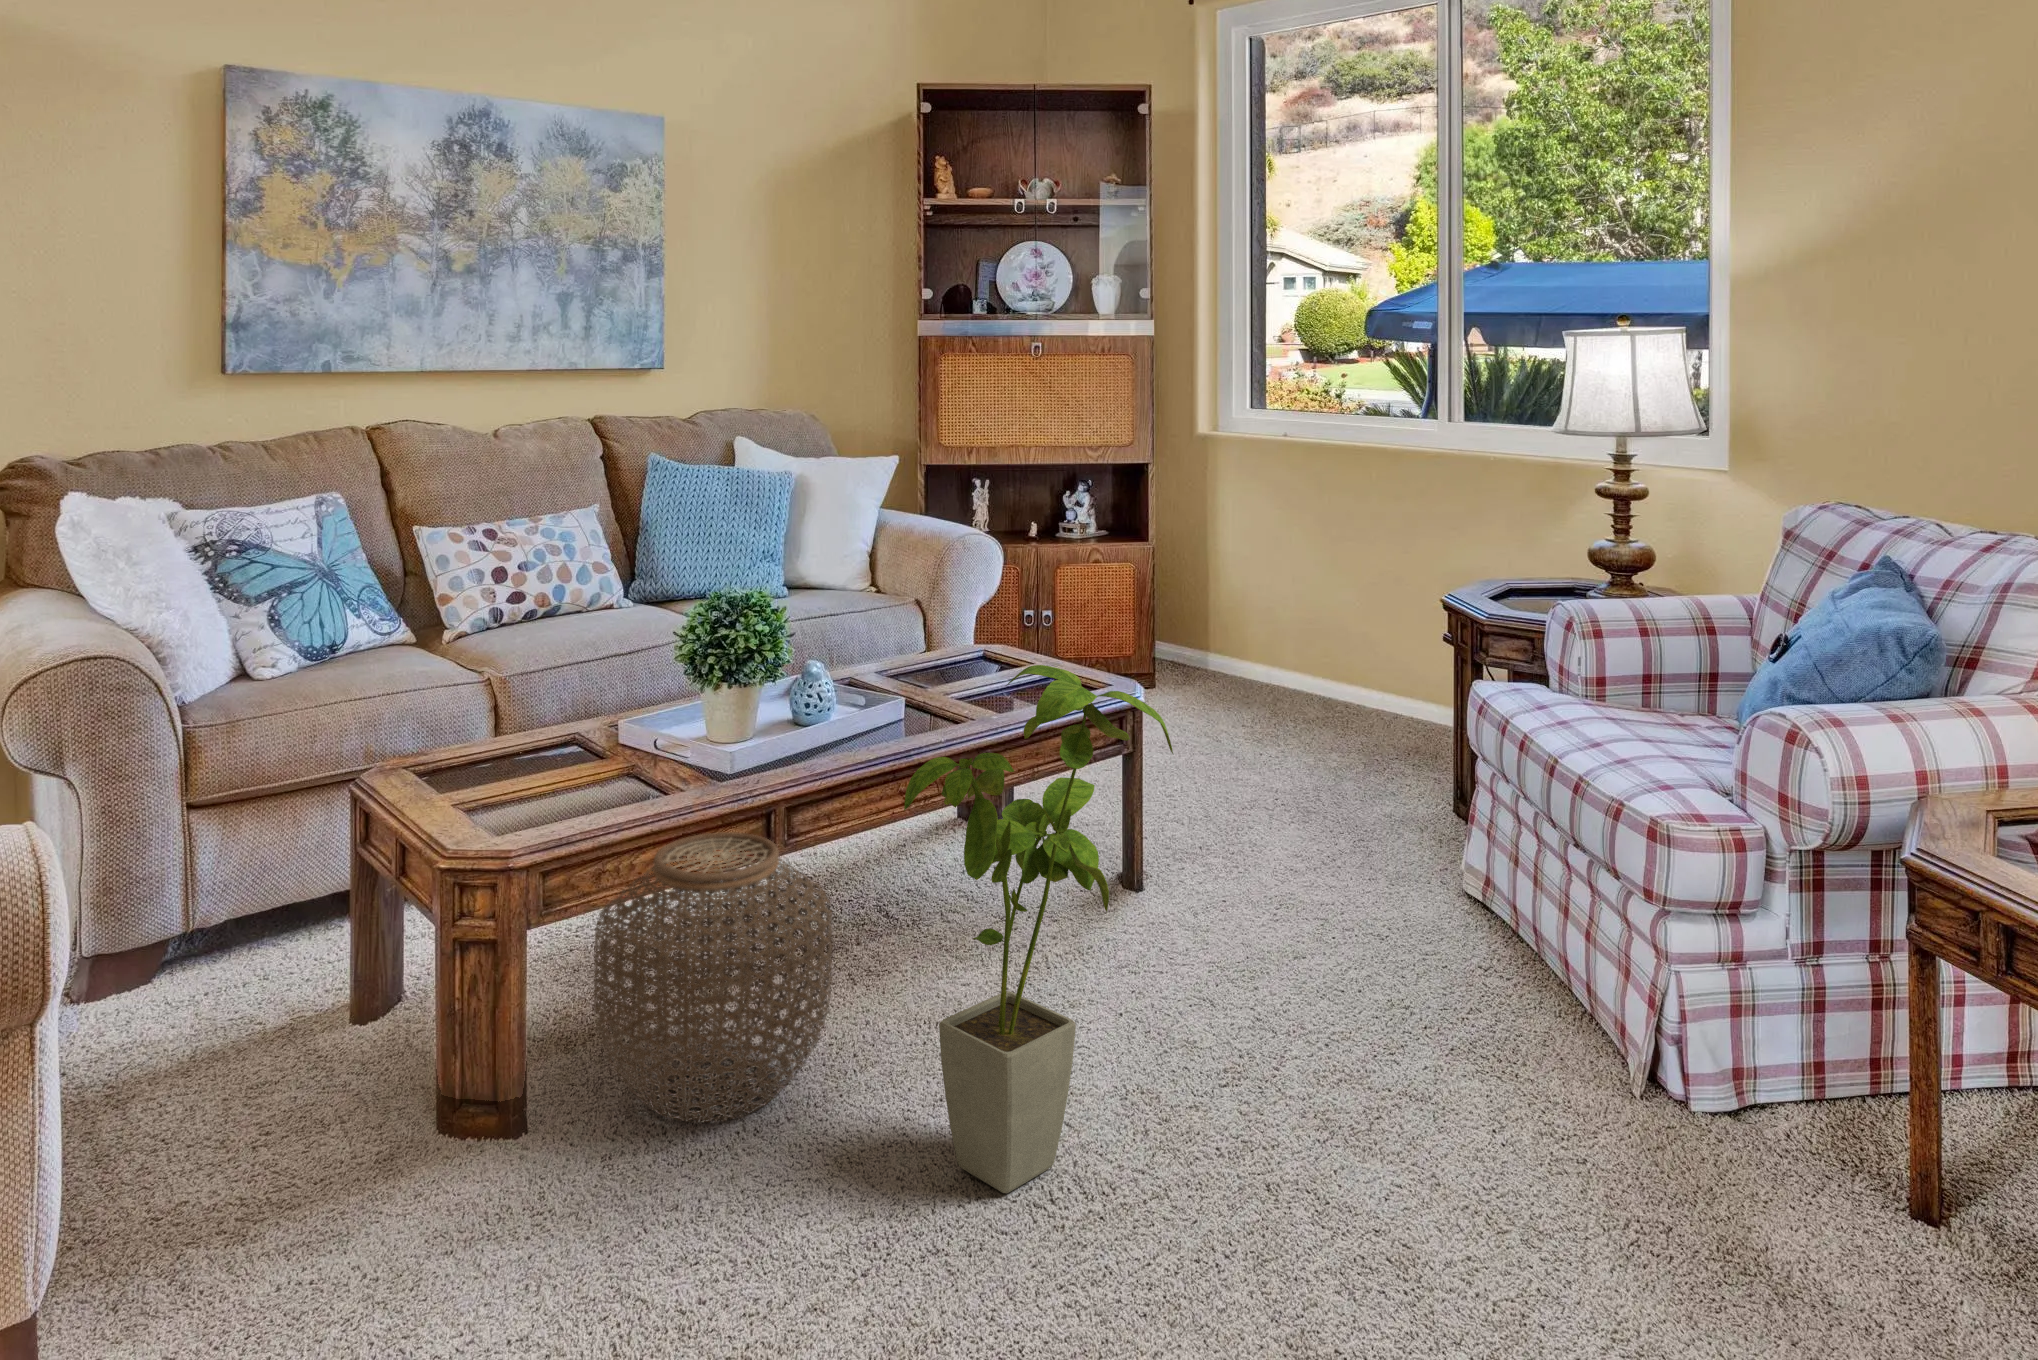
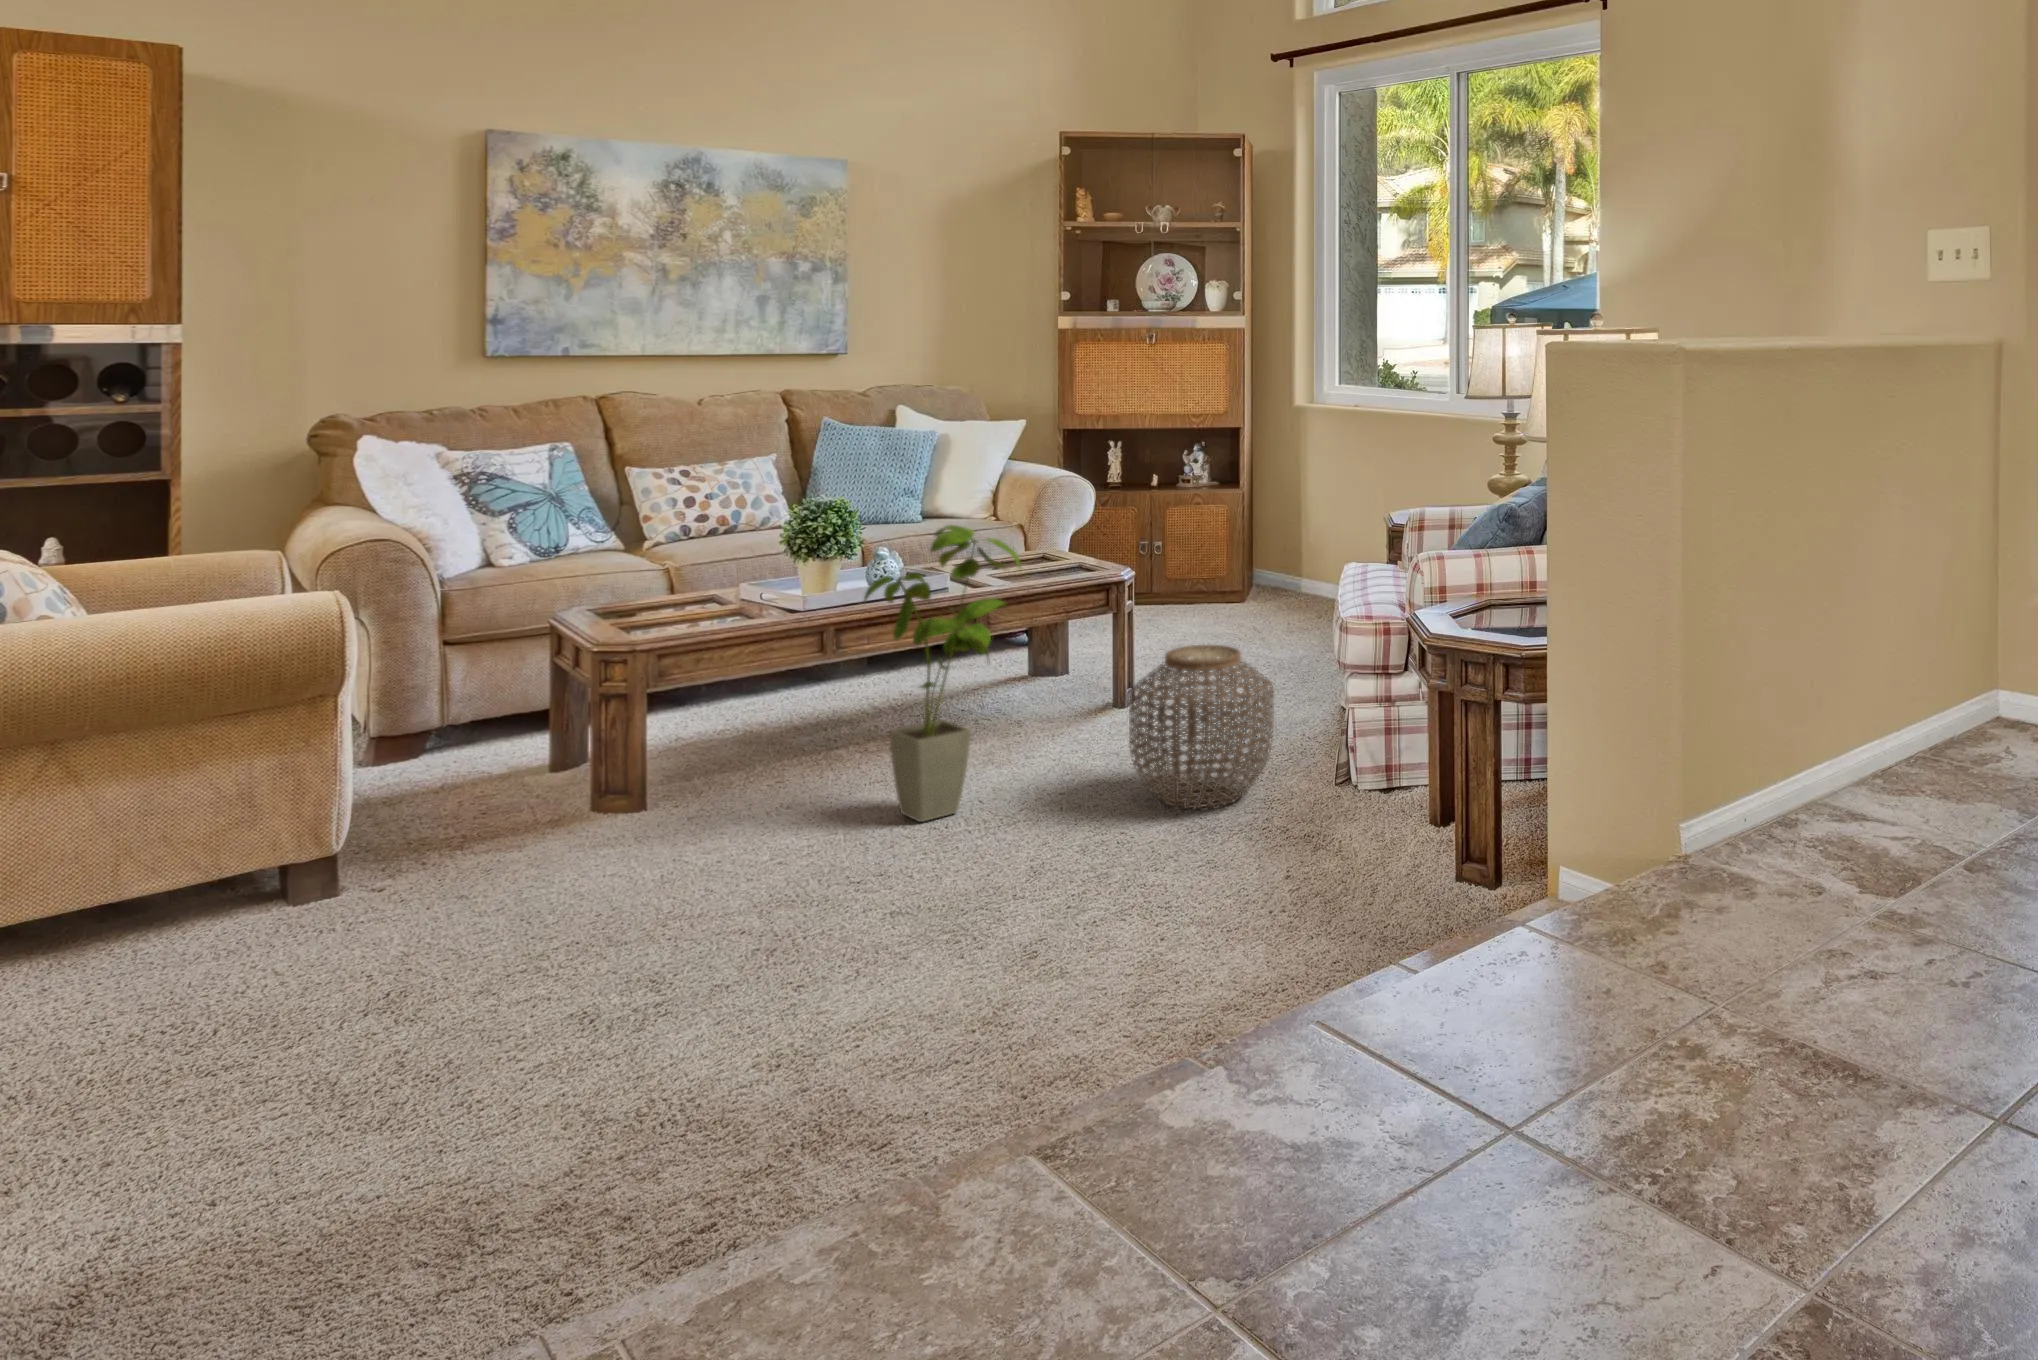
woven basket: present [594,832,832,1122] -> present [1129,645,1274,809]

